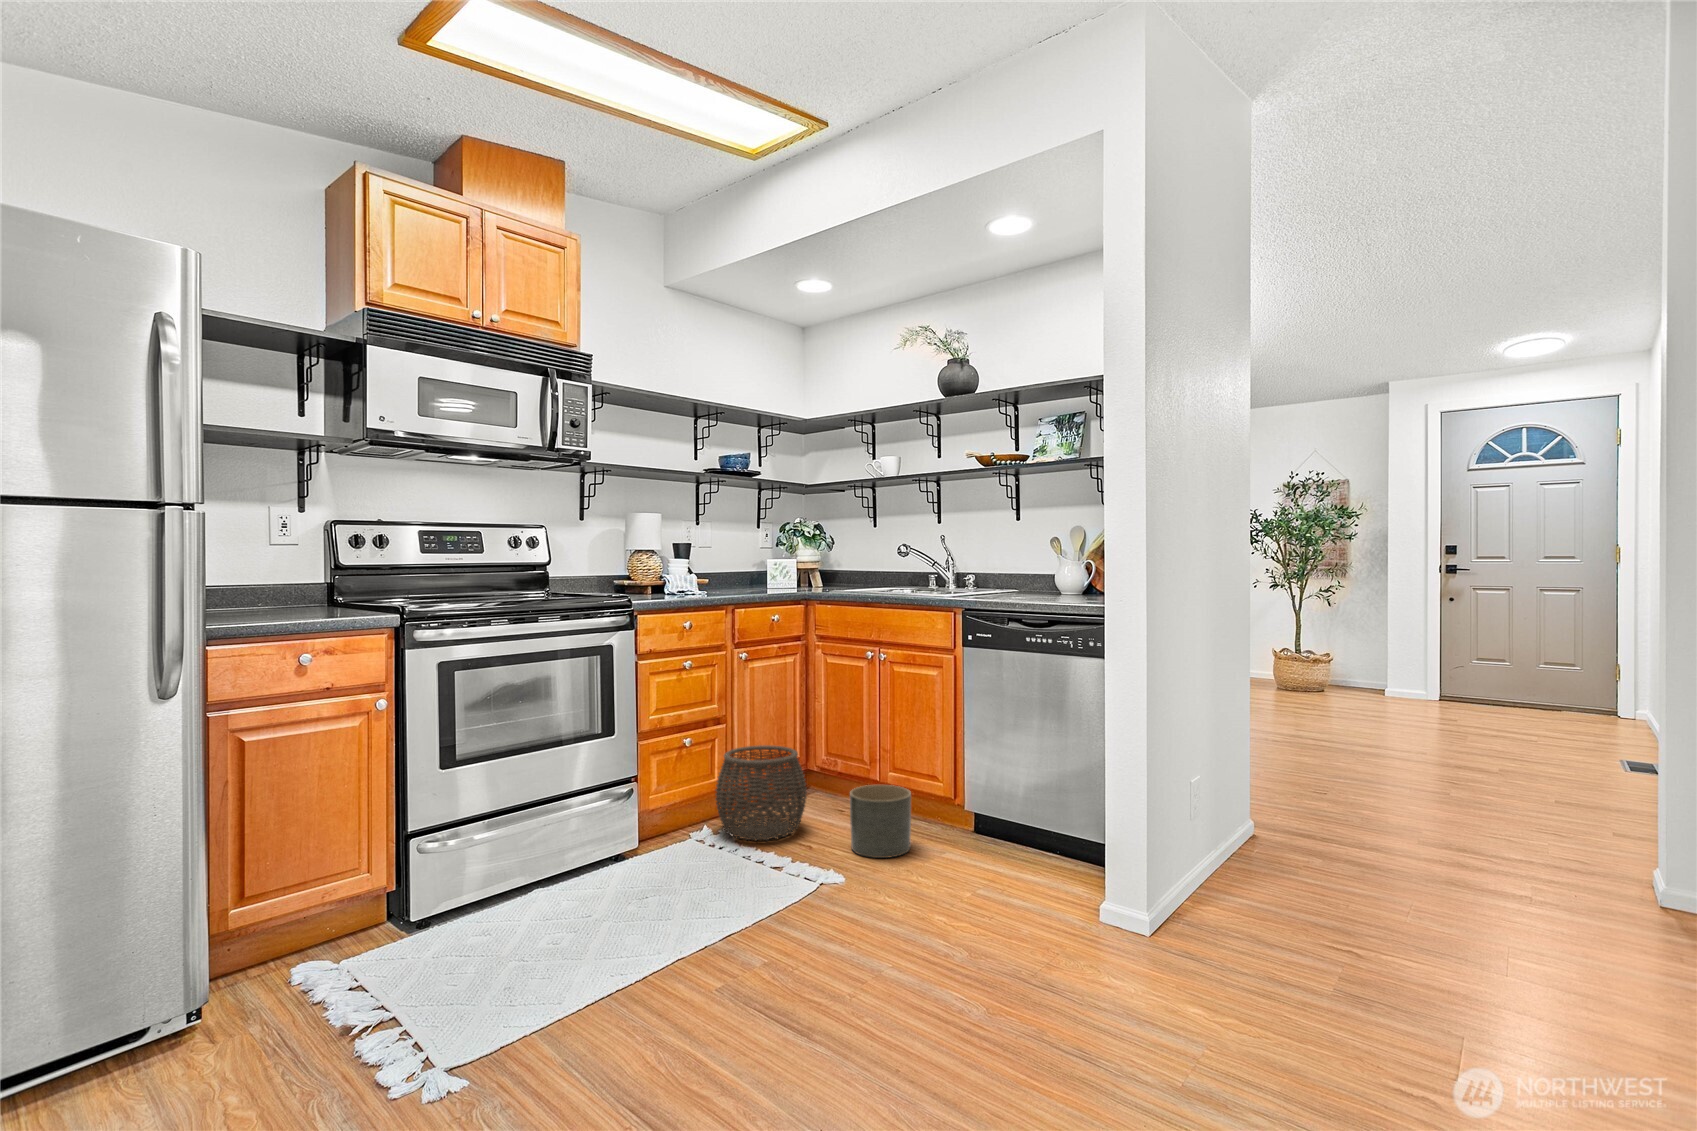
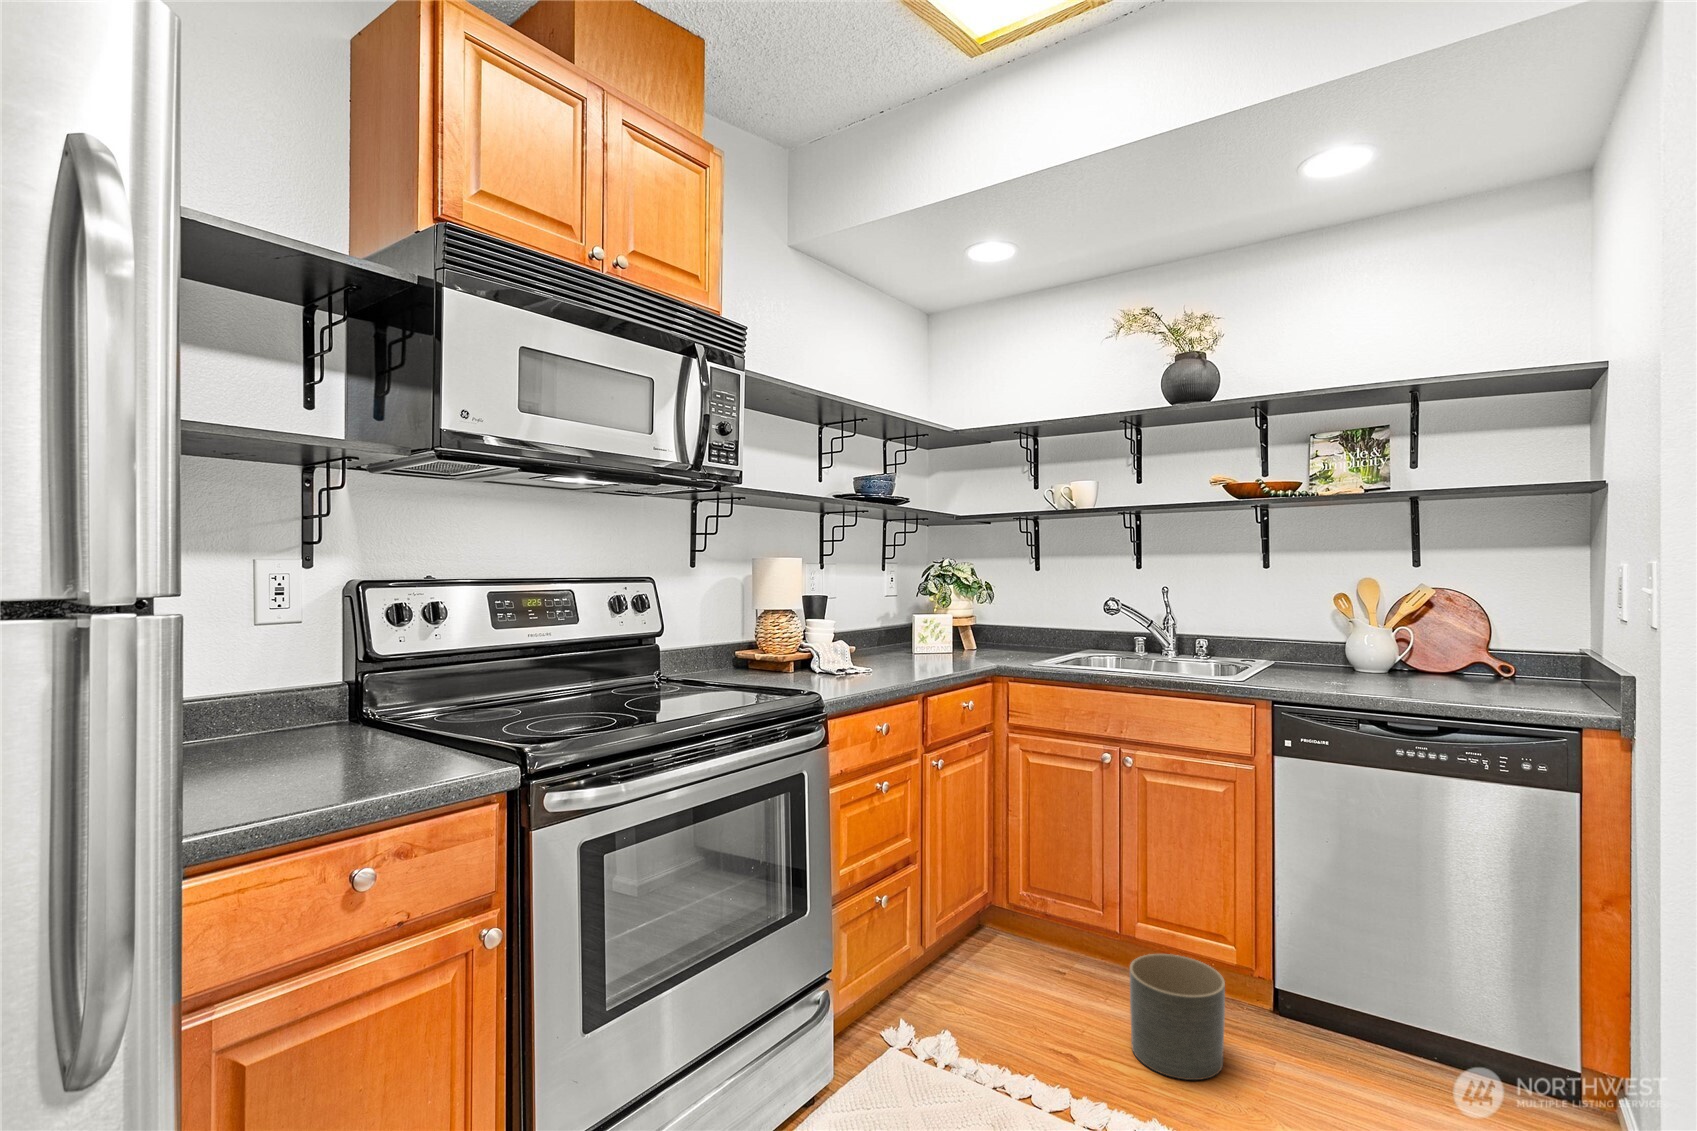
woven basket: present [715,745,807,841] -> none [914,888,1047,1046]

